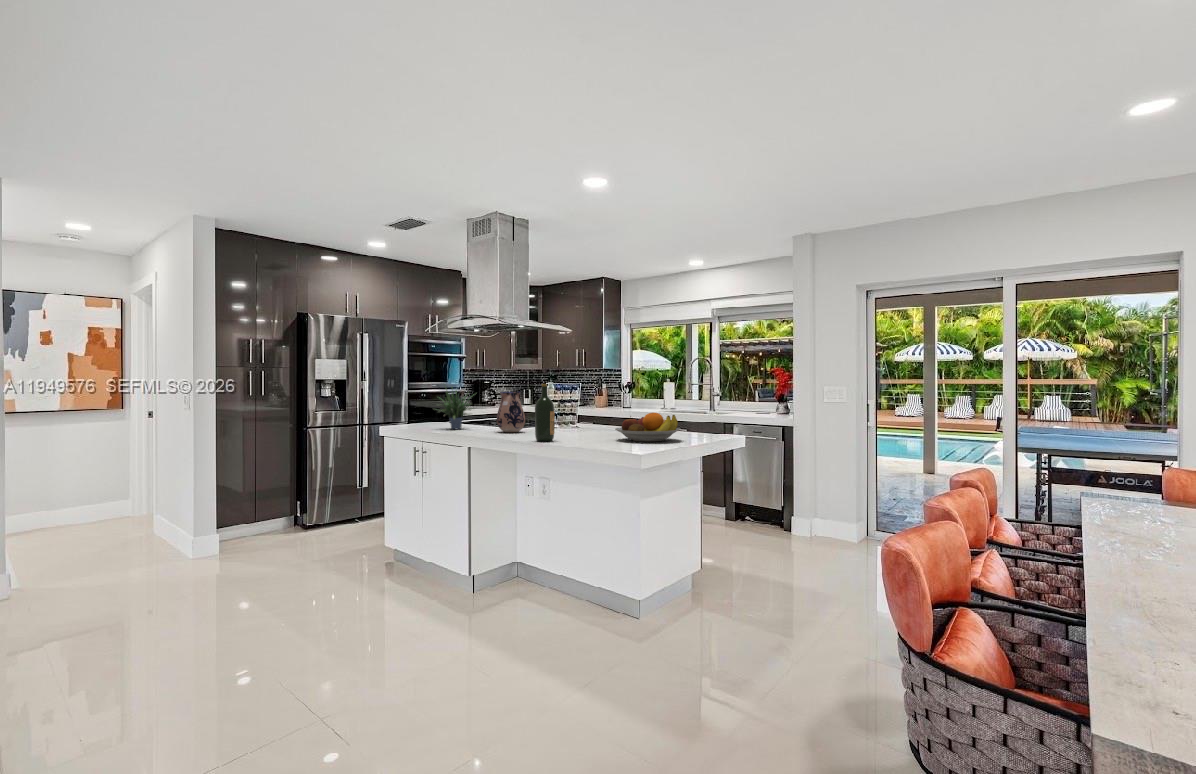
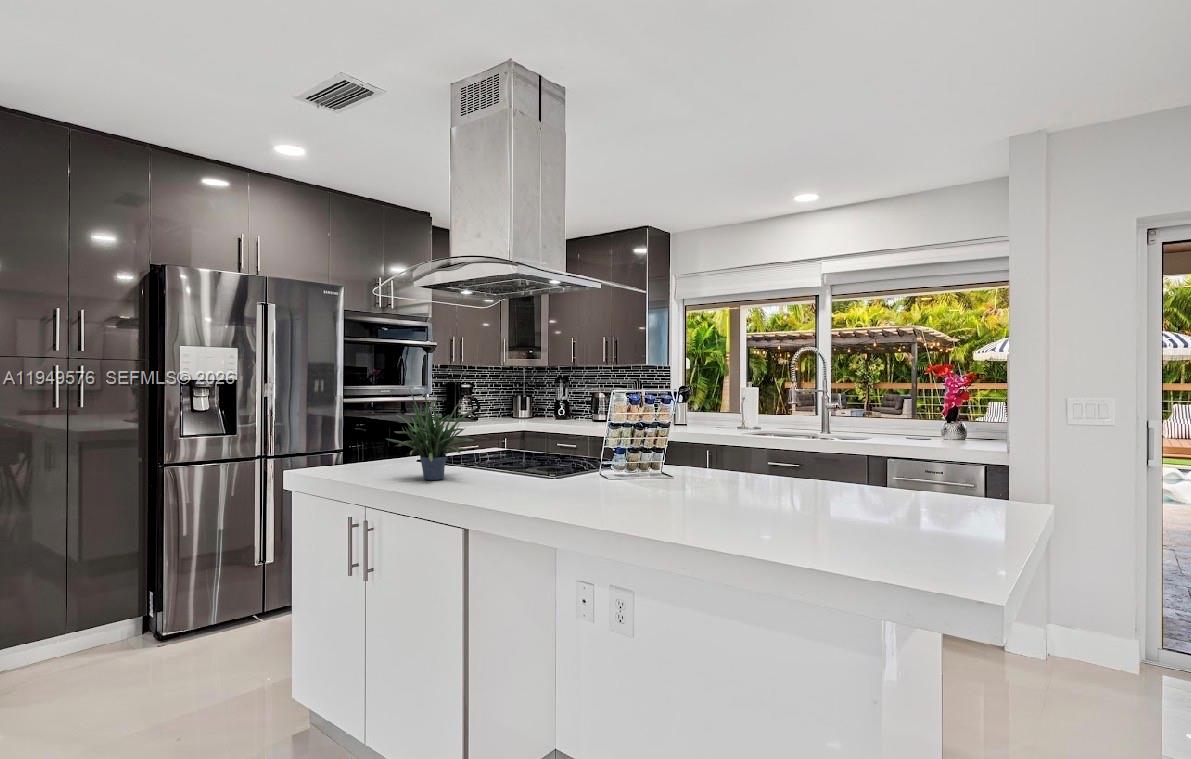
wine bottle: present [535,384,555,441] -> none [634,393,681,531]
ceramic pitcher: present [497,392,525,432] -> none [520,407,578,491]
fruit bowl: present [615,413,680,442] -> none [807,459,970,529]

